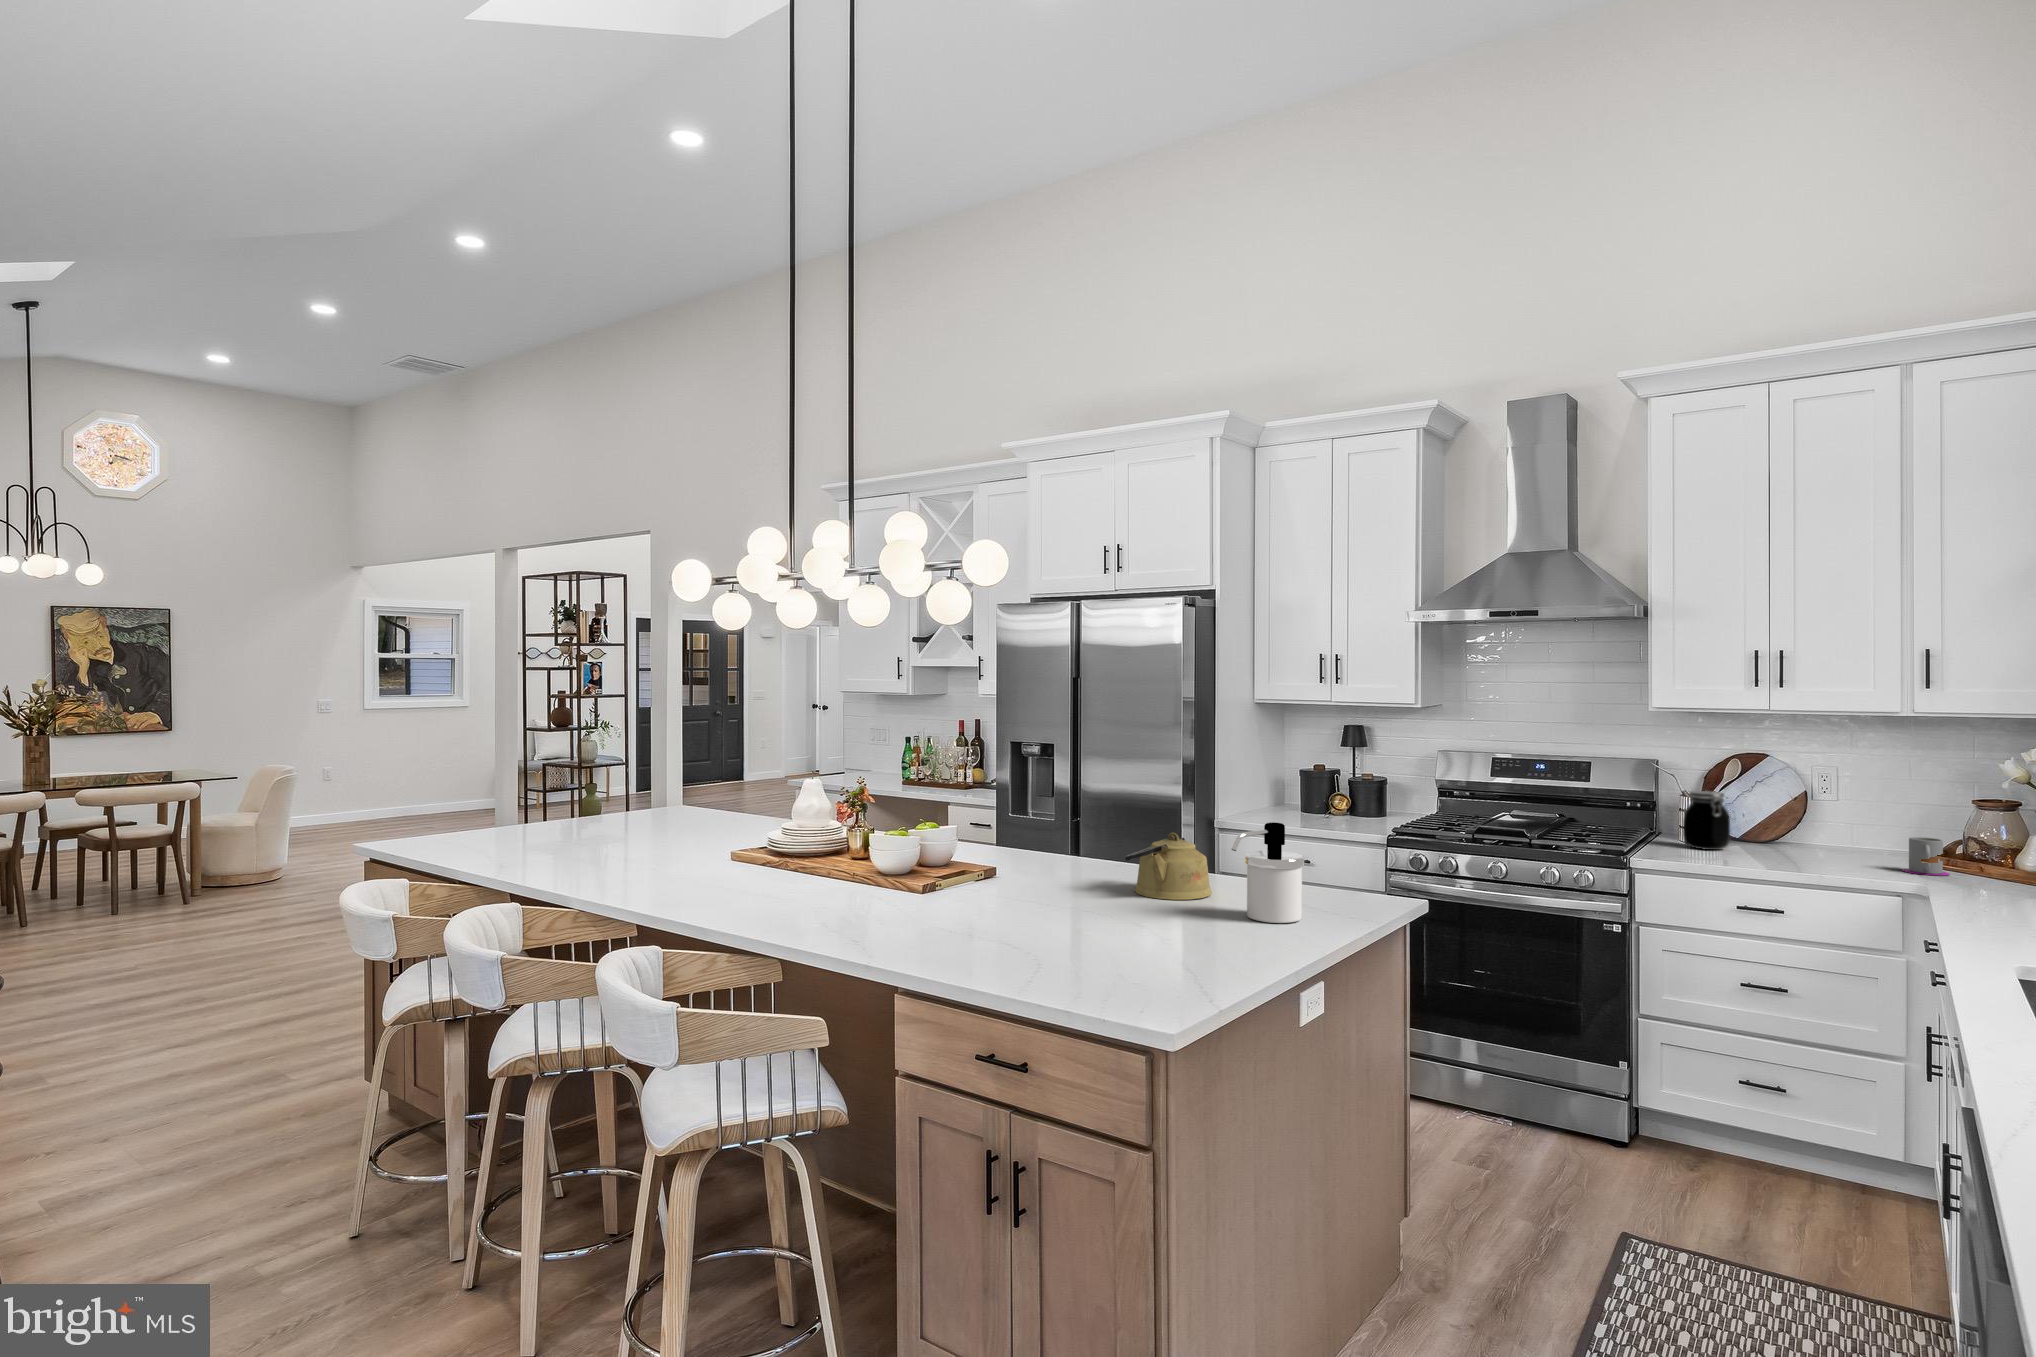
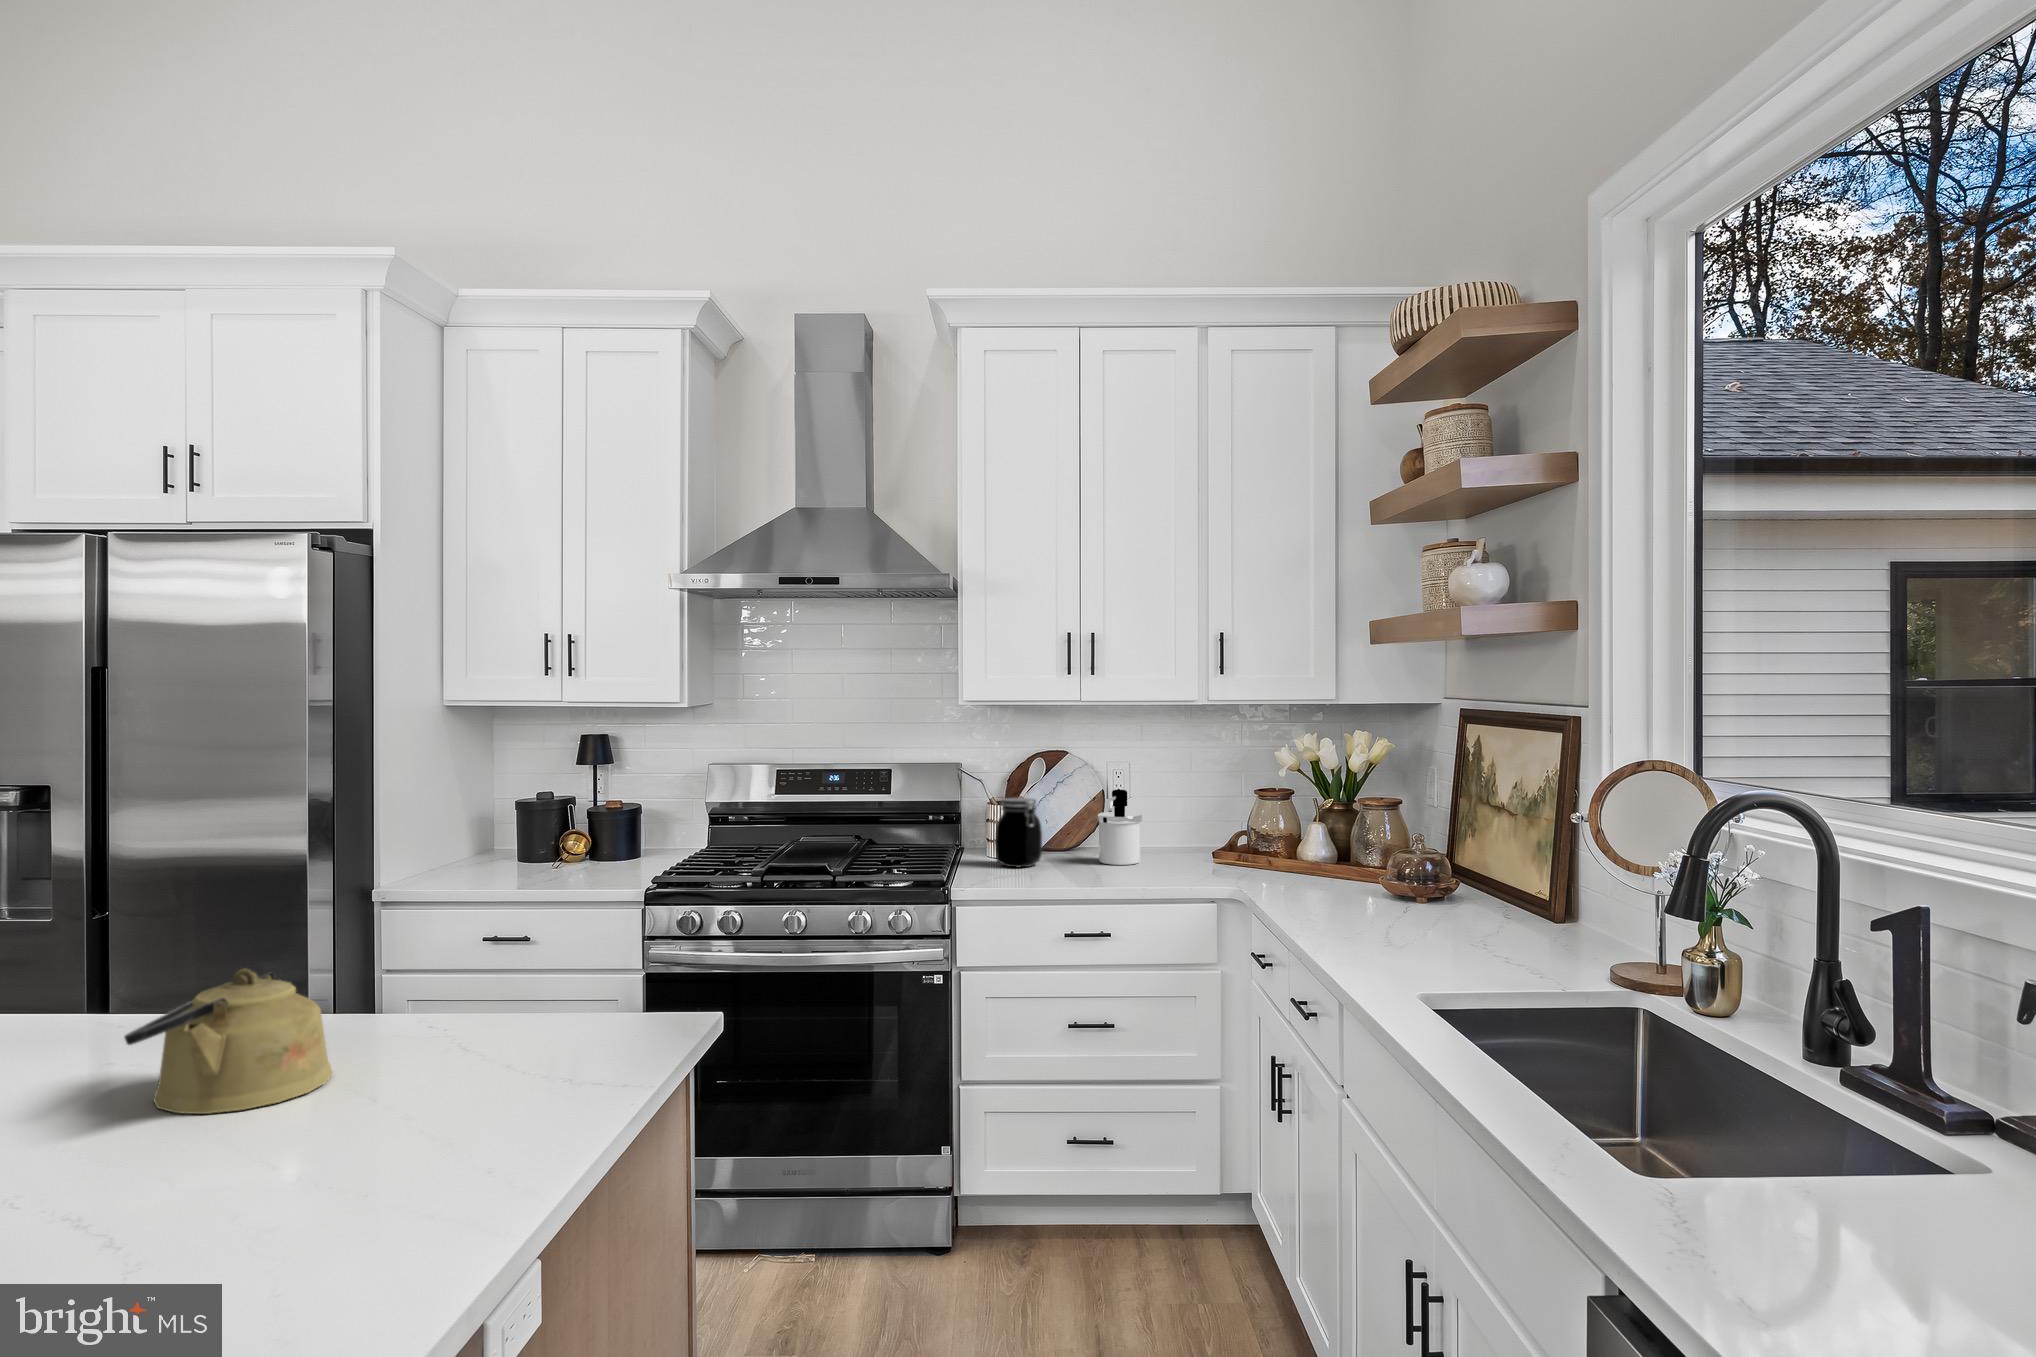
soap dispenser: present [1232,822,1304,923] -> present [1098,790,1142,865]
mug: present [1902,837,1950,876] -> none [1204,835,1245,876]

